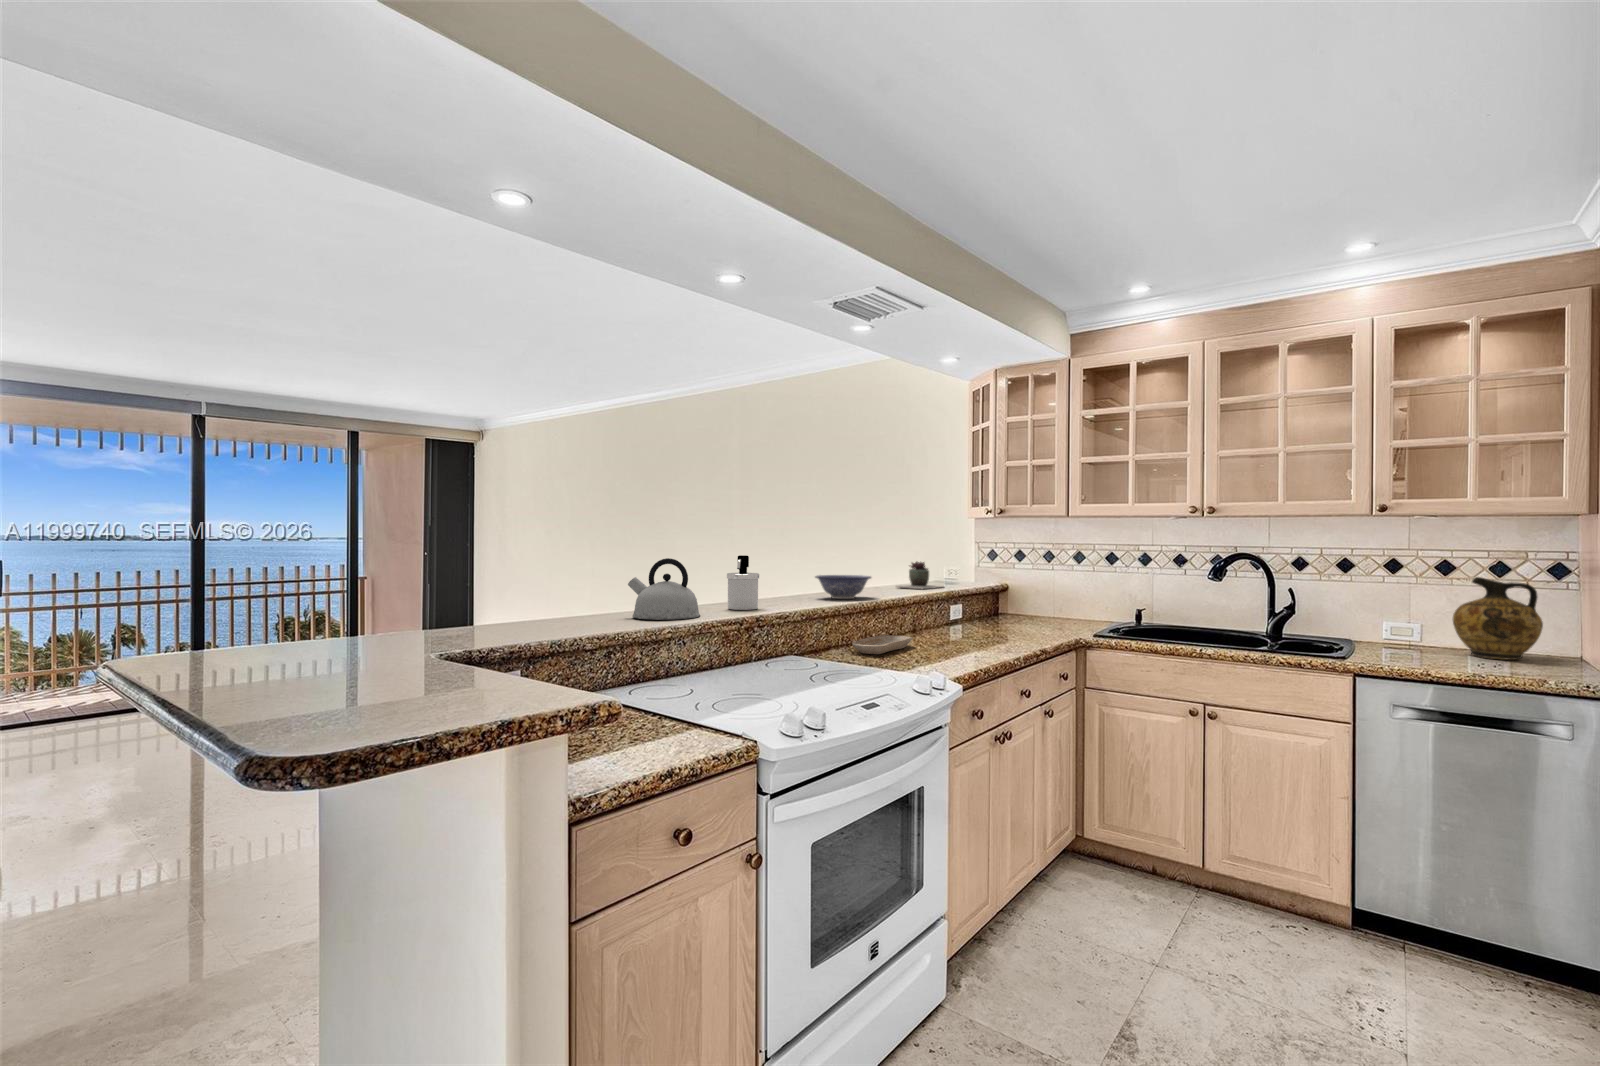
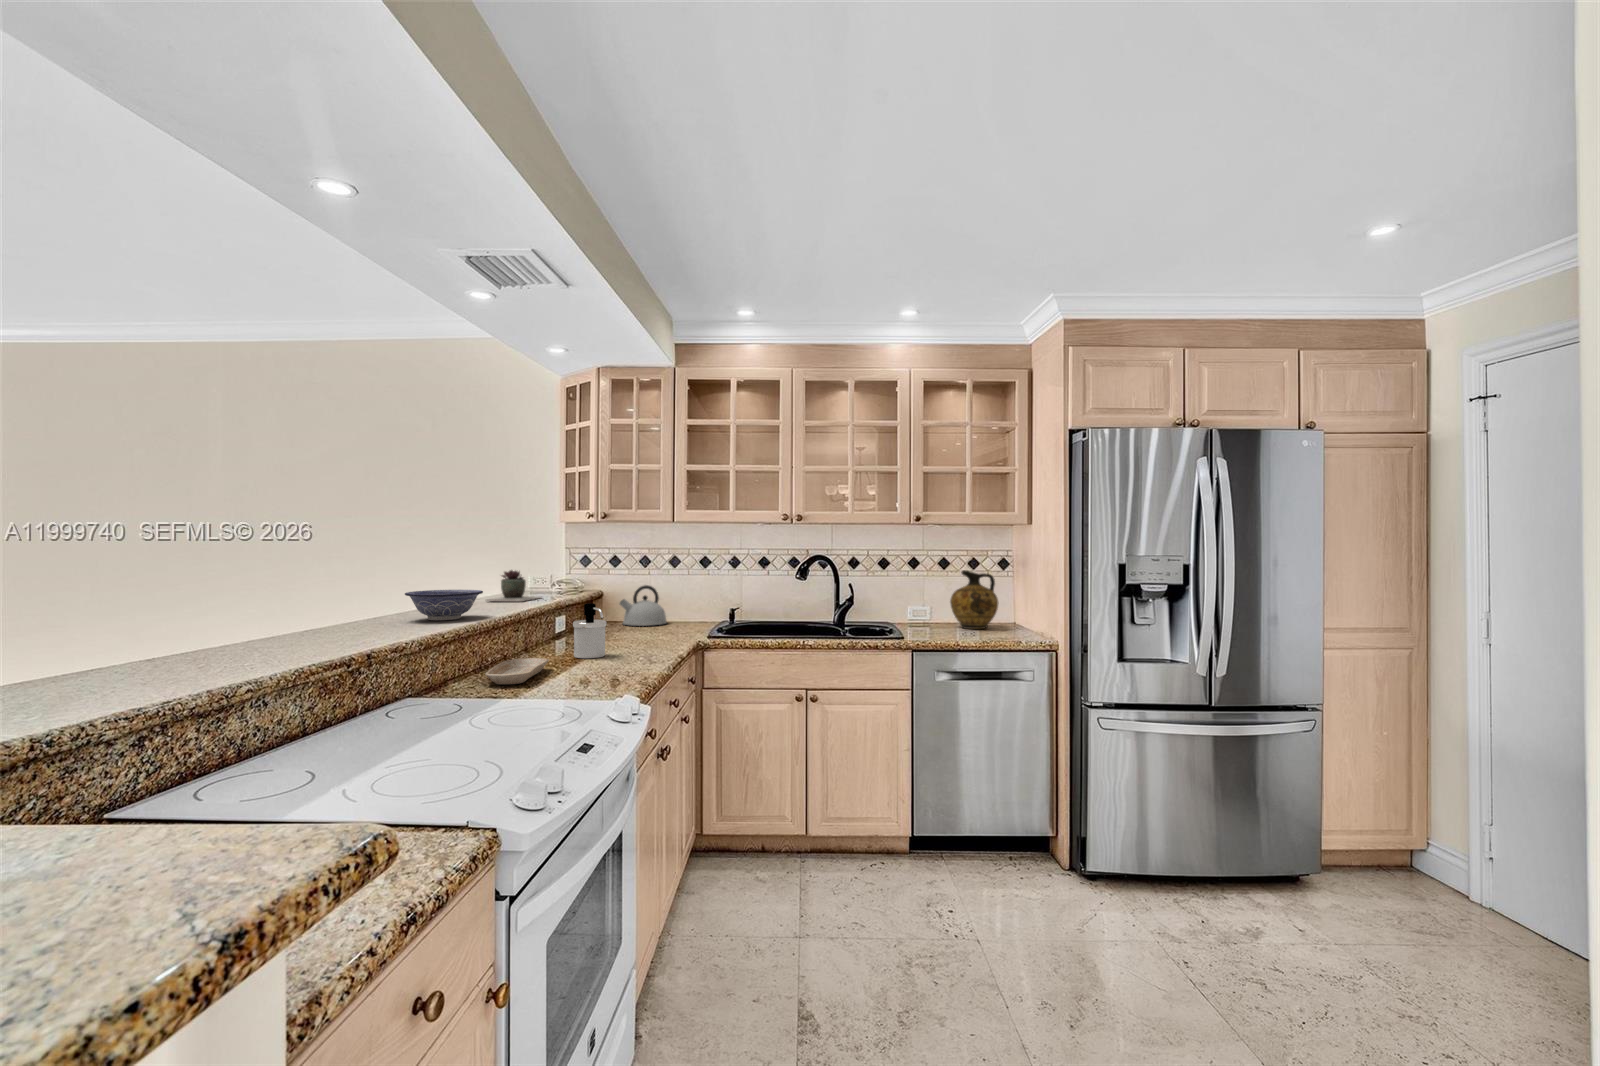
soap dispenser: present [727,555,759,610] -> present [573,603,606,658]
kettle: present [628,558,700,620] -> present [619,585,667,626]

